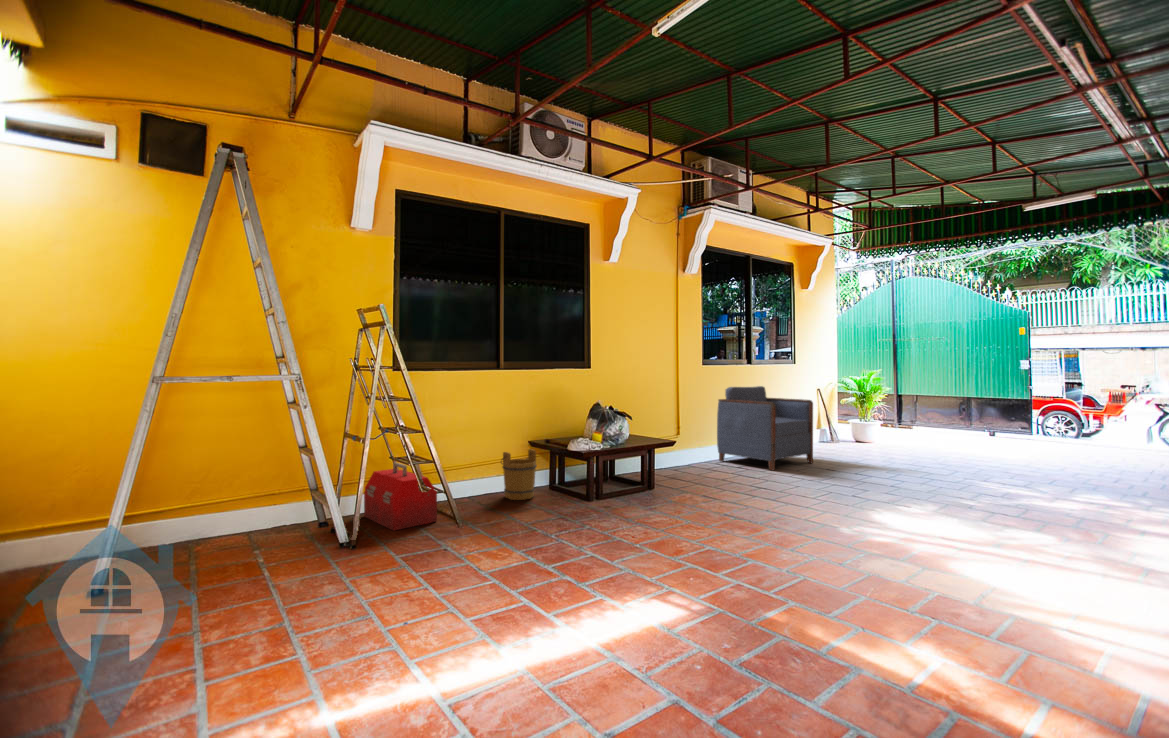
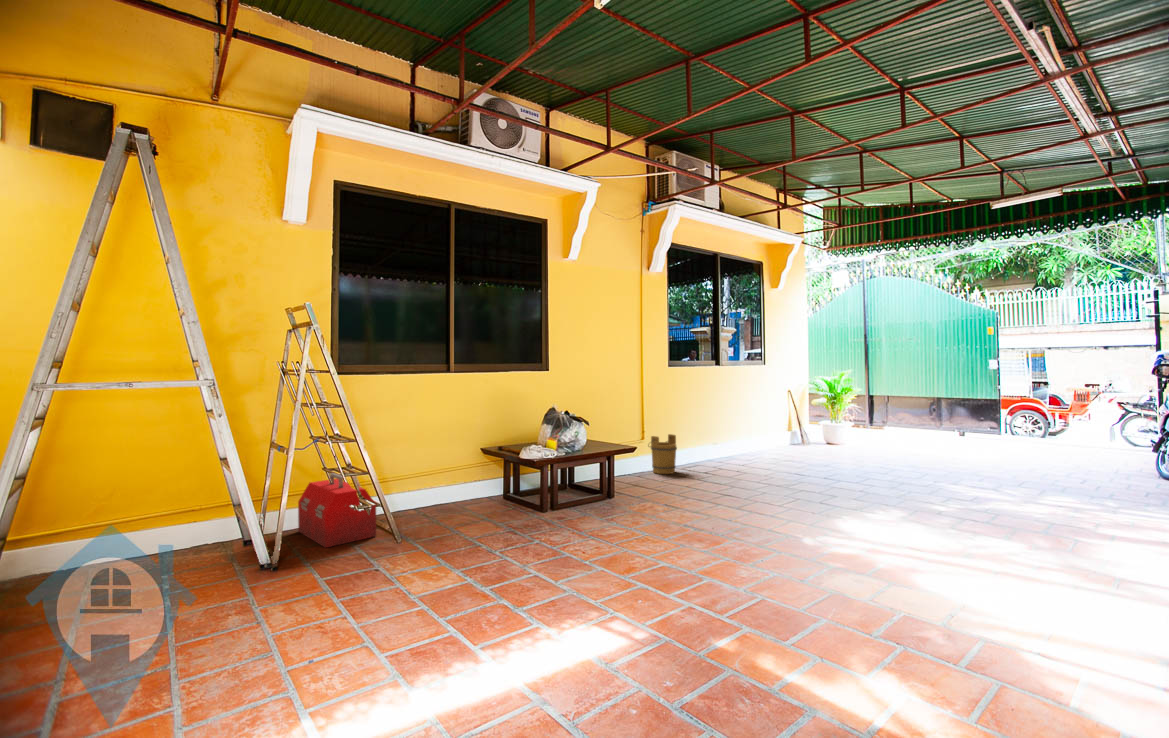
armchair: present [717,386,813,470] -> none [685,387,782,474]
bucket: present [501,449,537,500] -> present [651,434,677,474]

